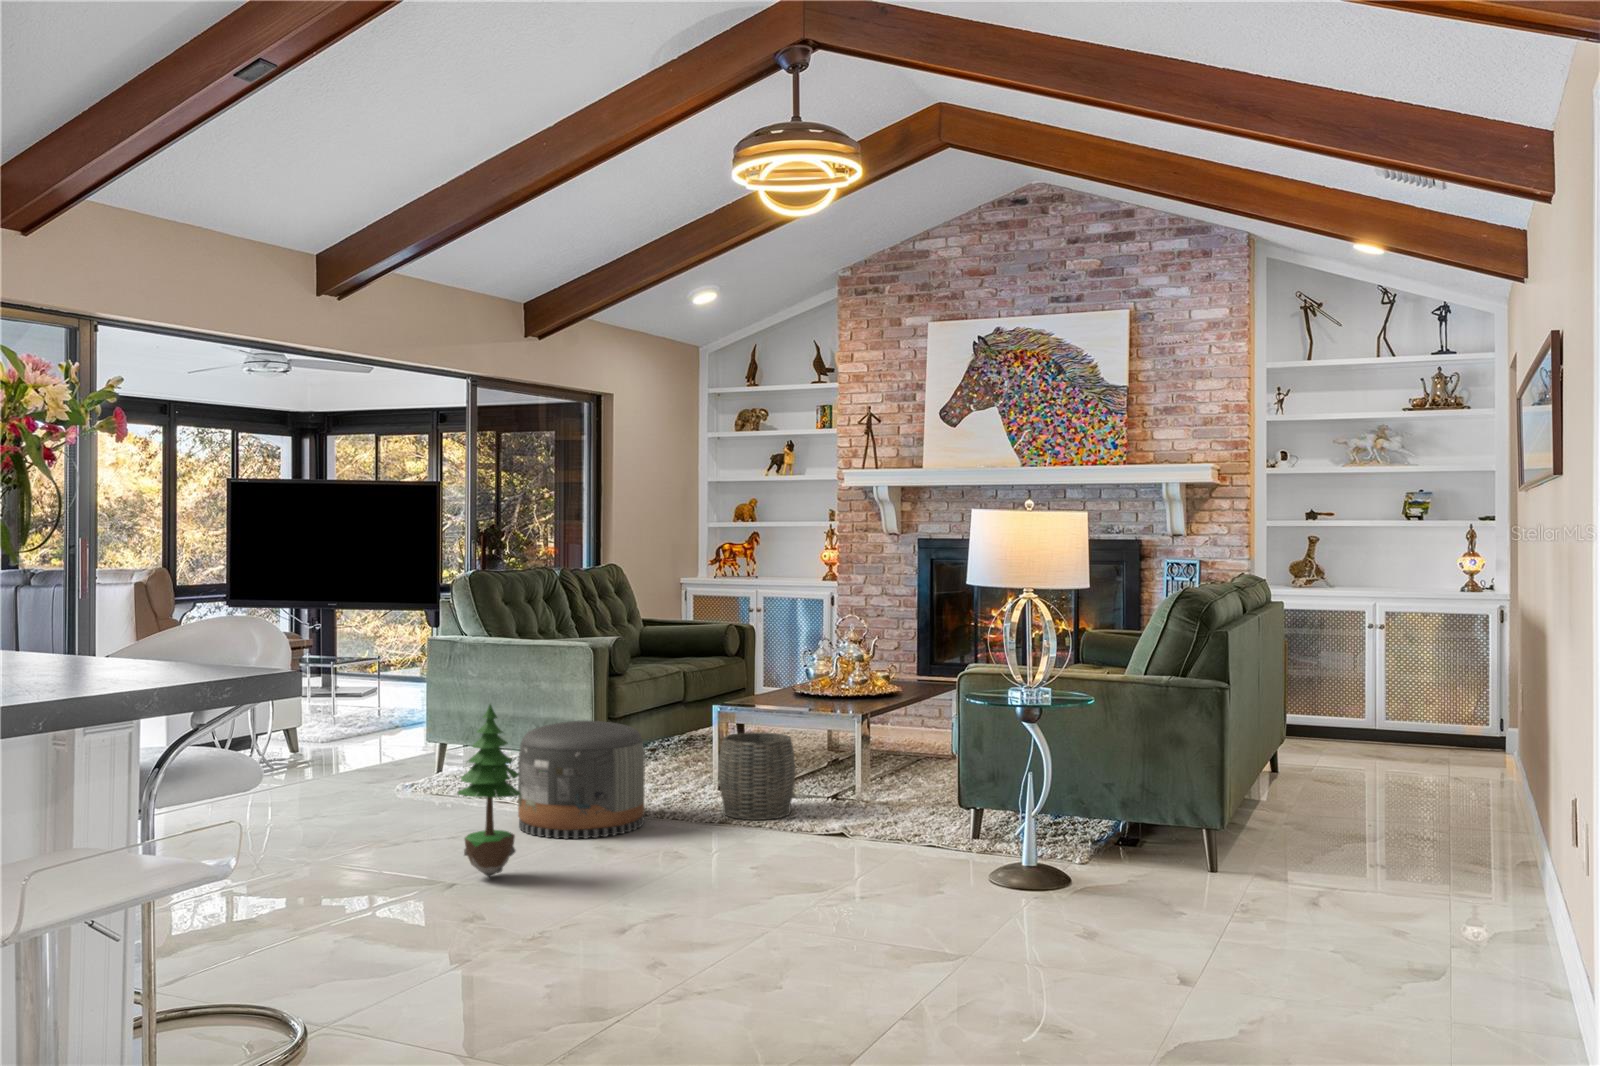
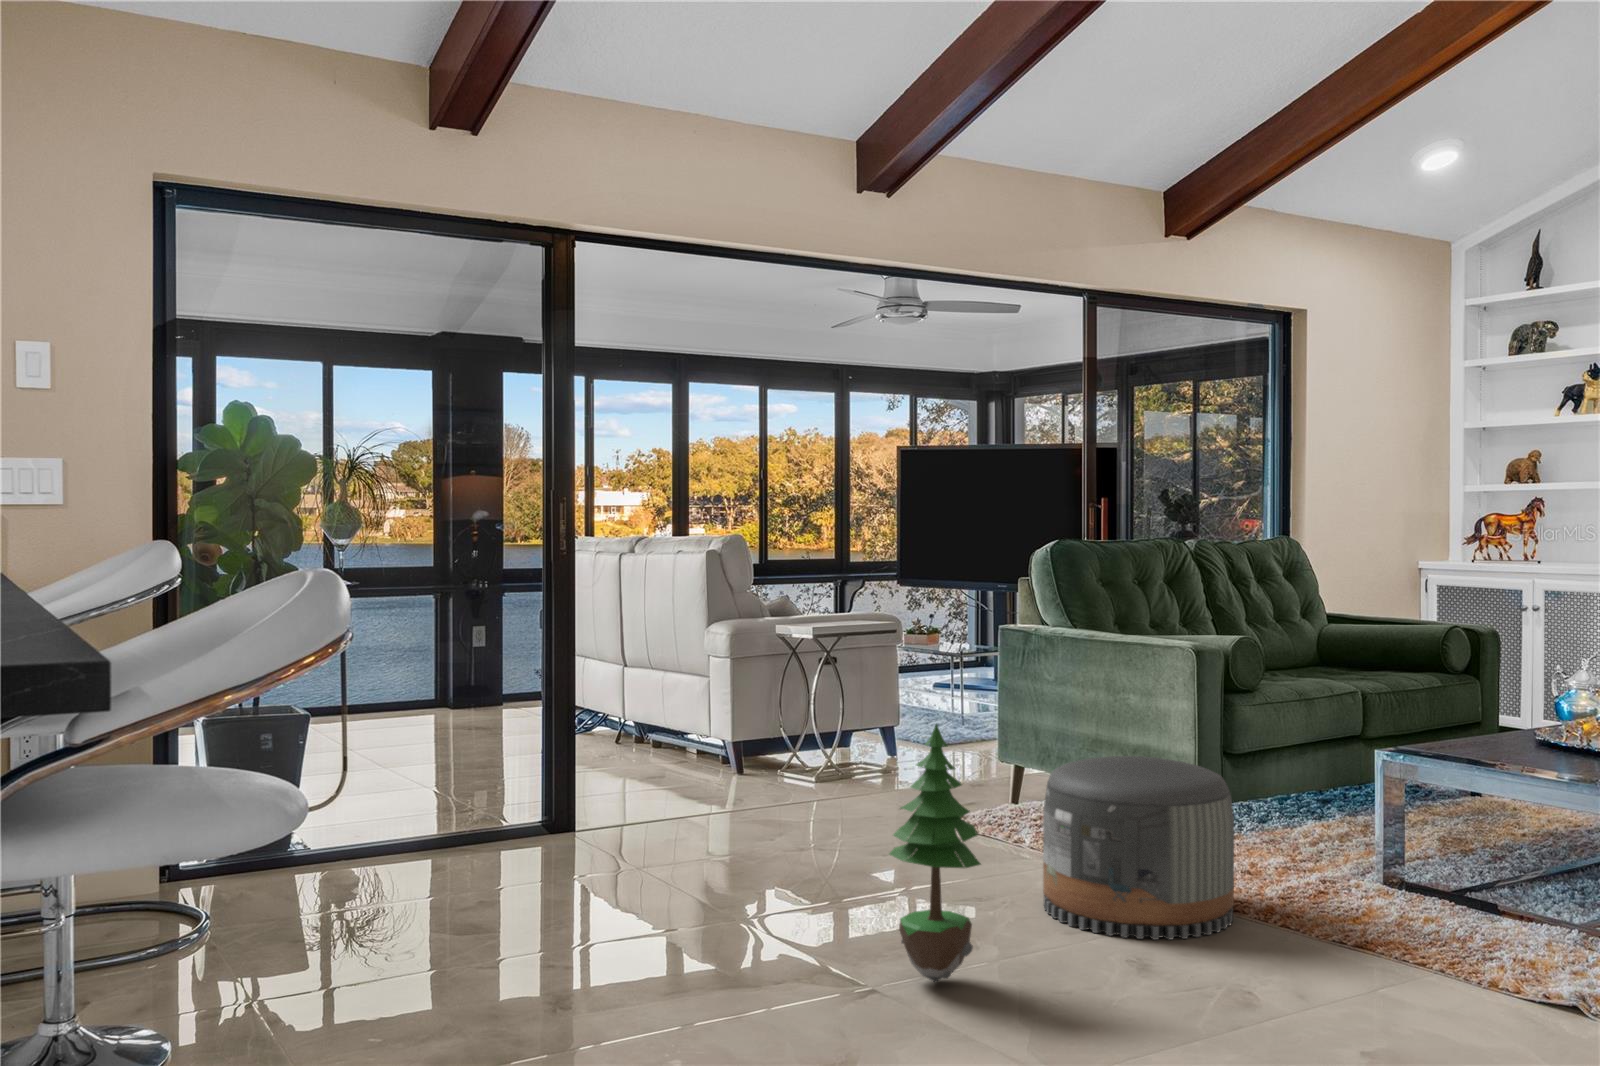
woven basket: present [719,733,795,820] -> none [1365,800,1503,953]

